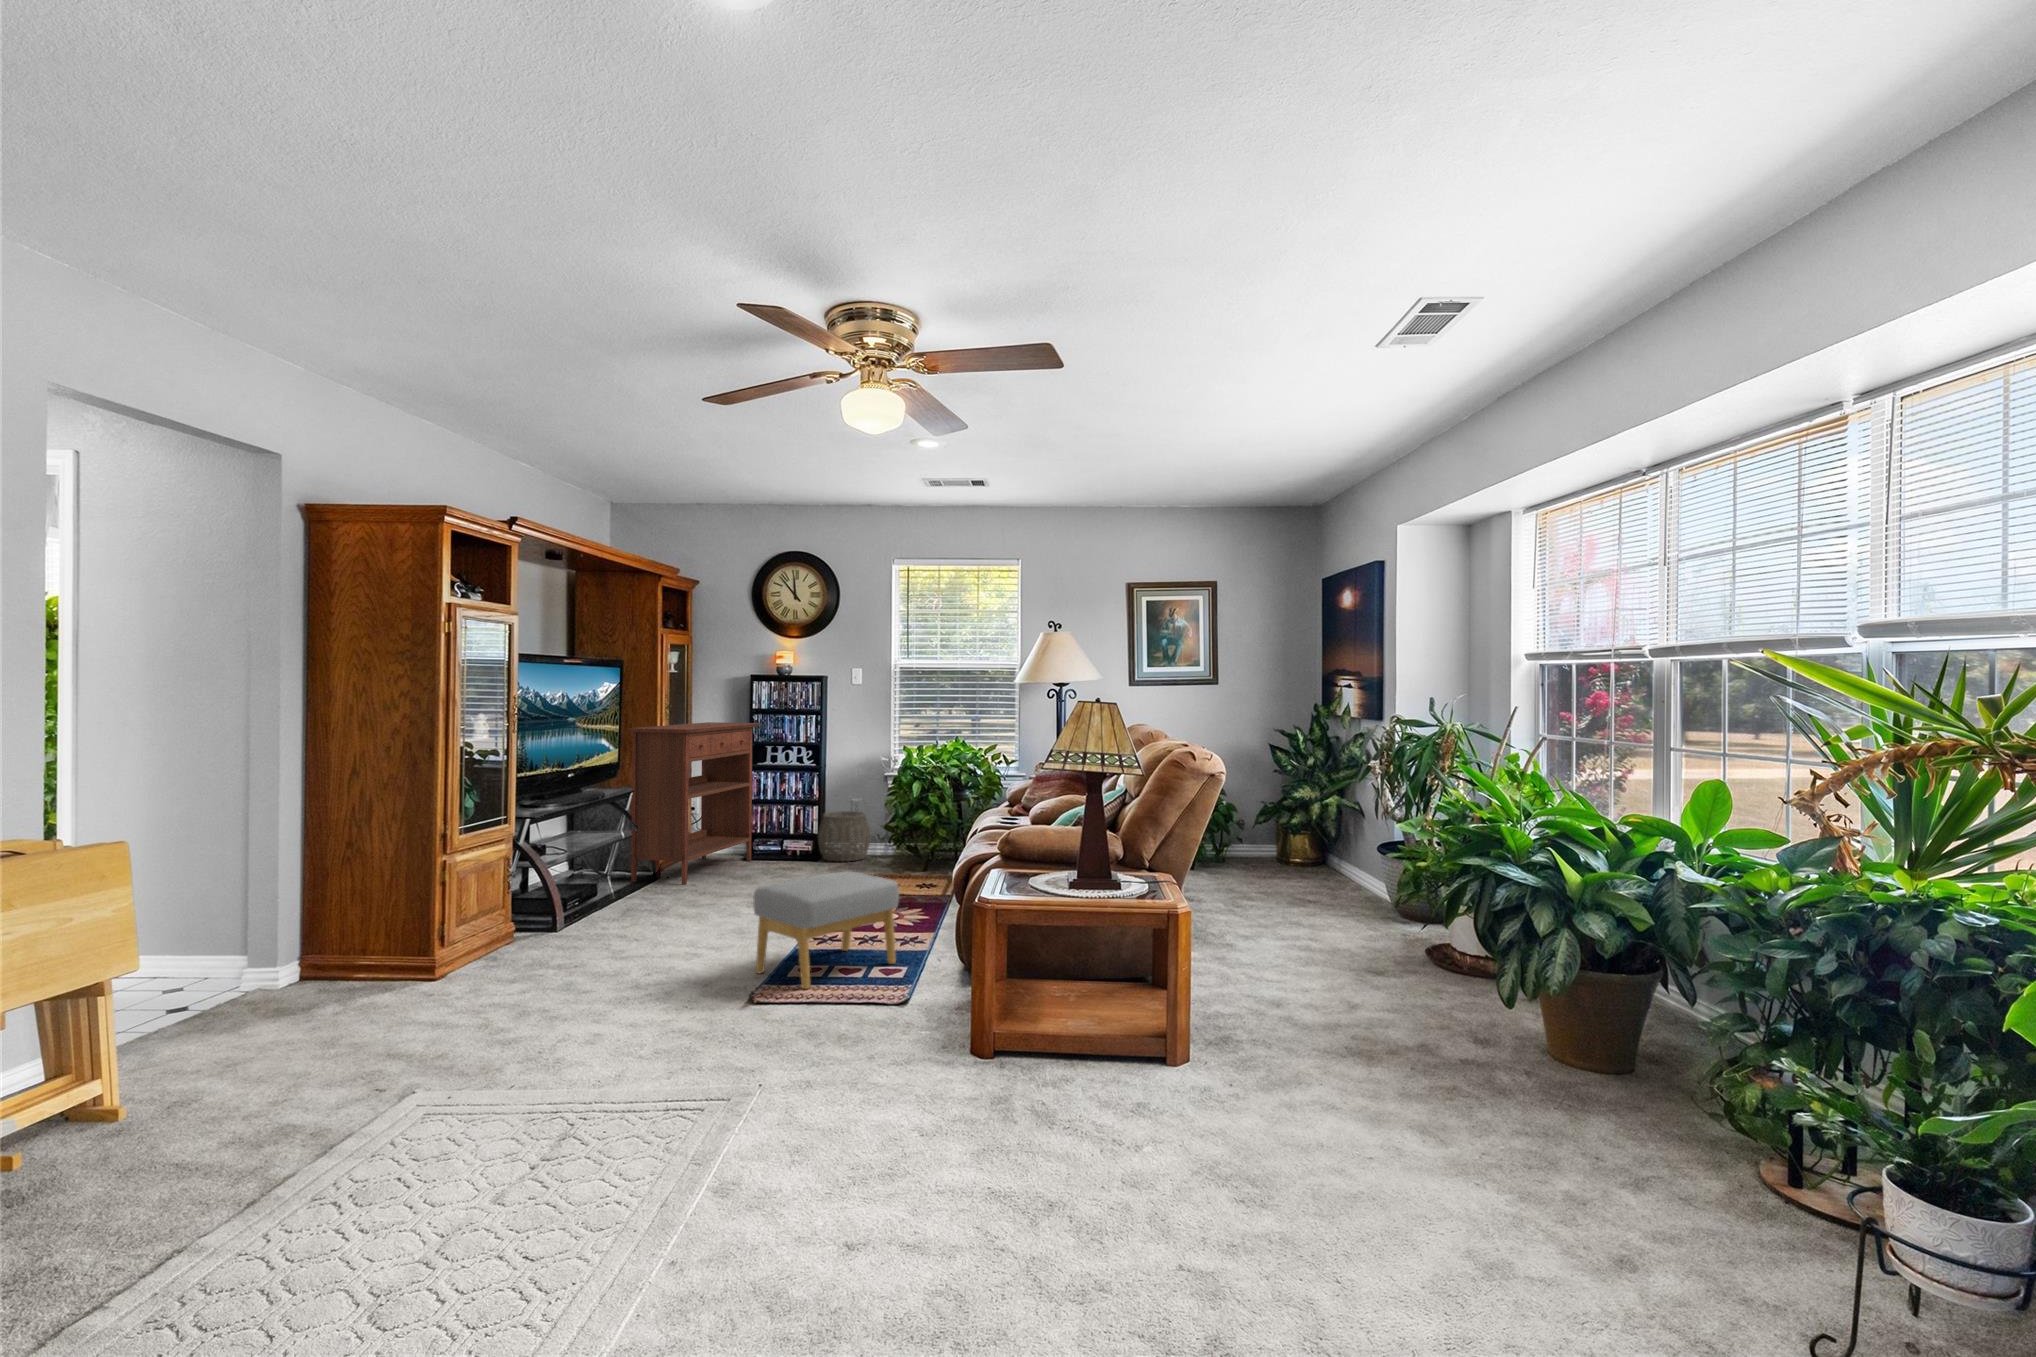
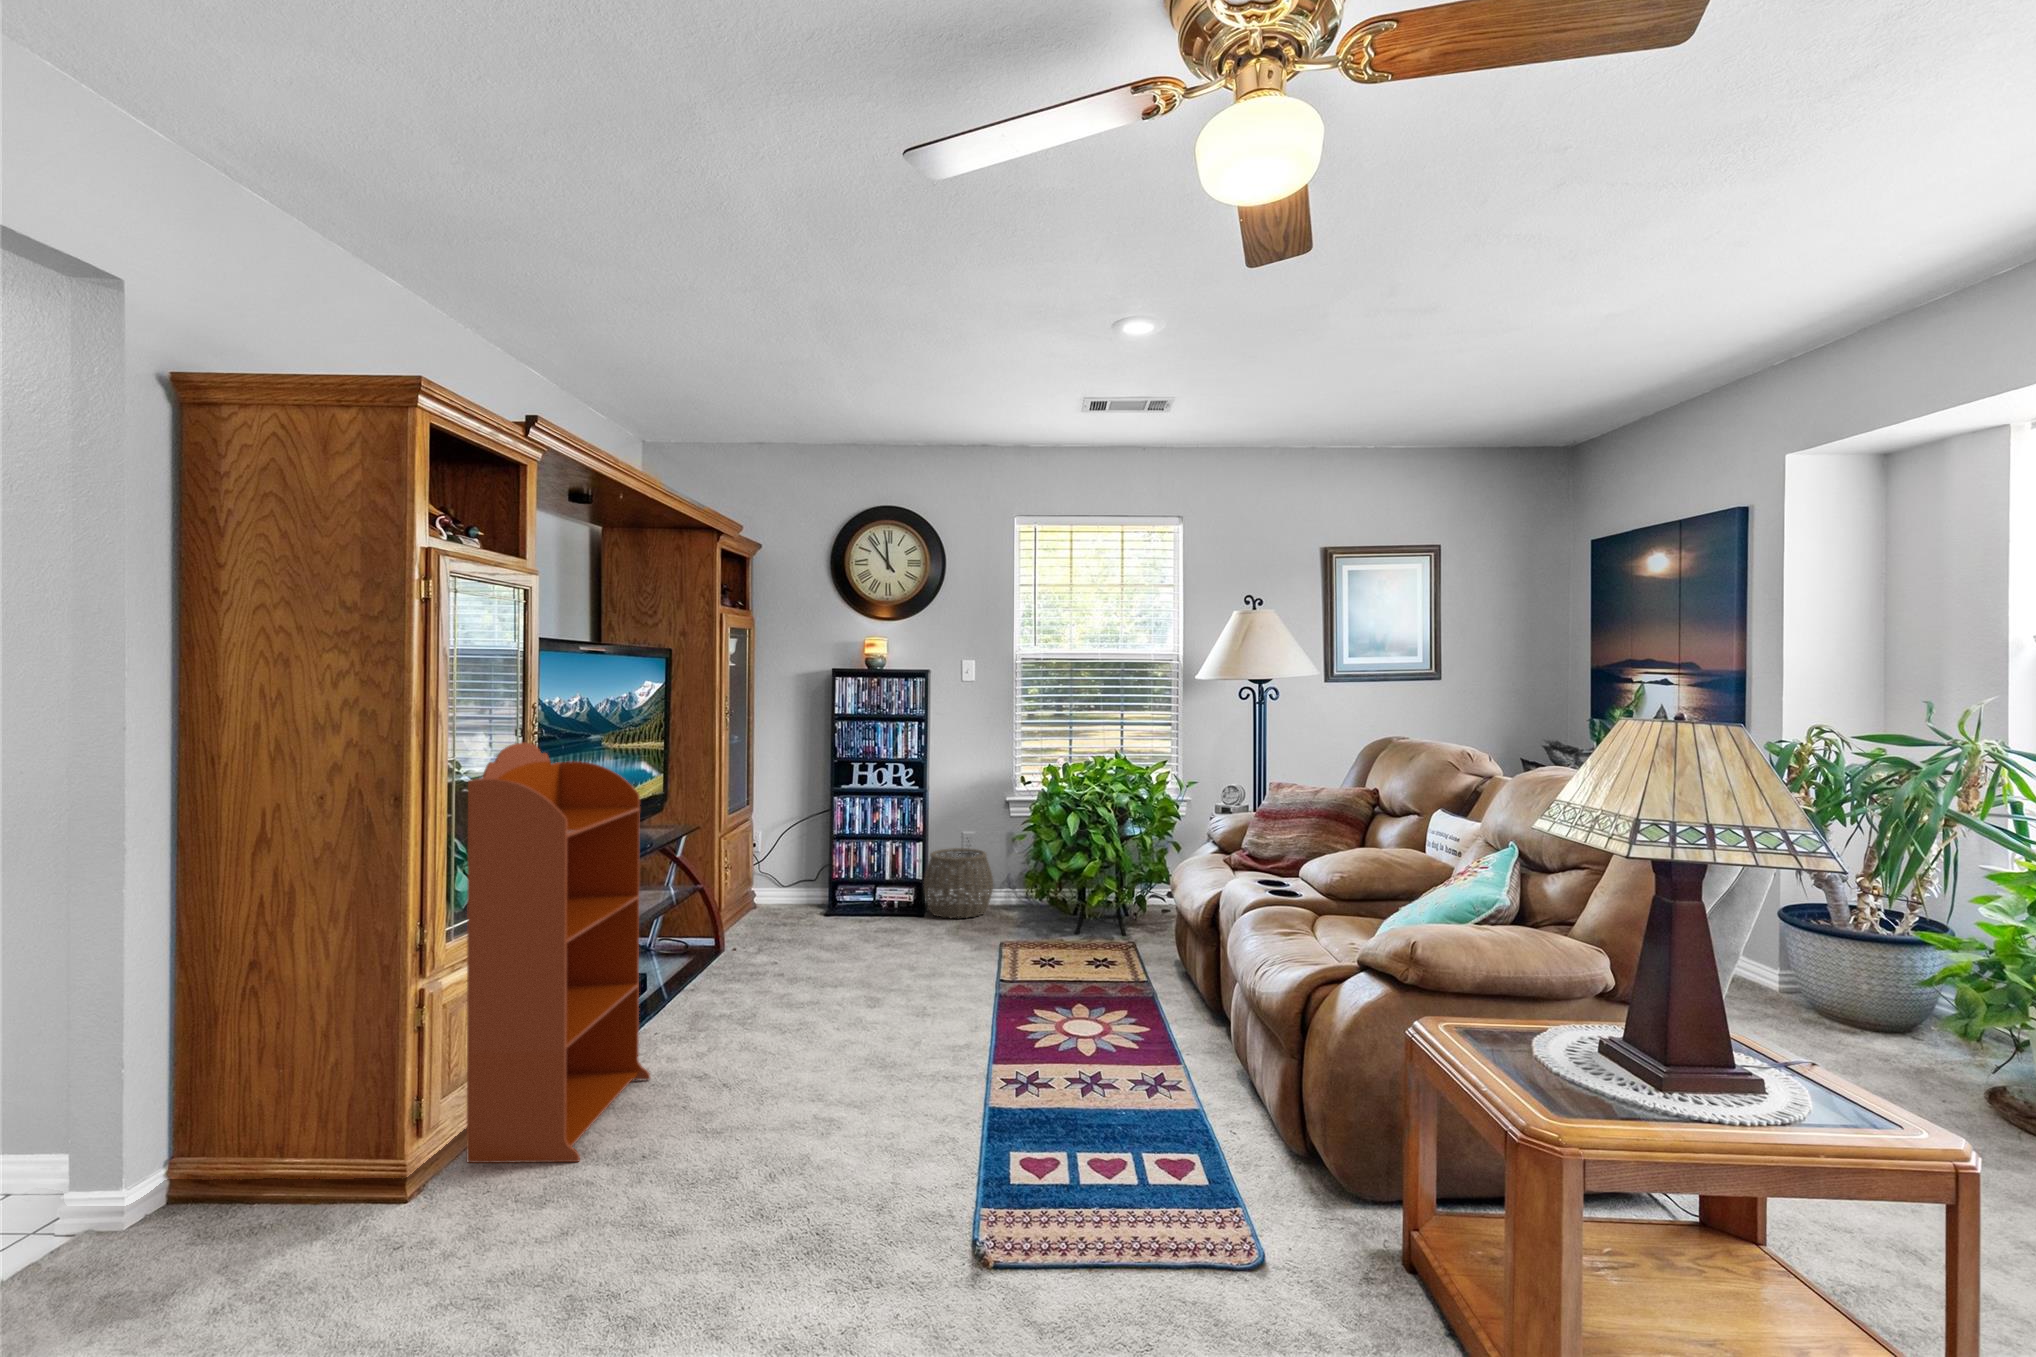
bookcase: none [470,720,589,969] -> present [467,743,650,1163]
console table: present [628,722,761,885] -> none [680,732,848,964]
footstool: present [754,871,899,989] -> none [945,983,1170,1216]

